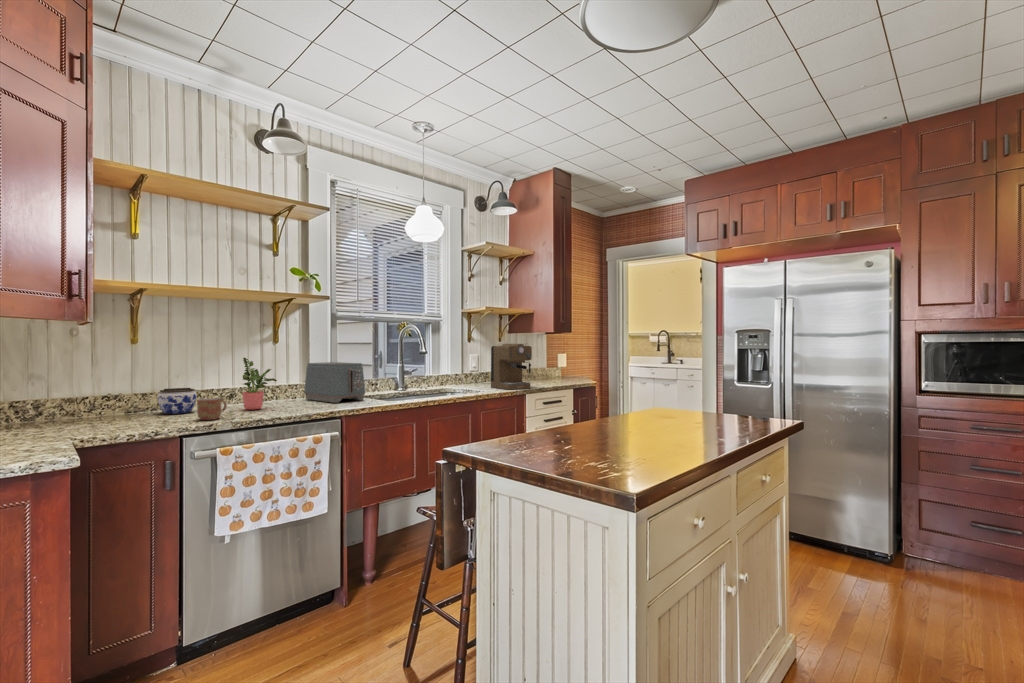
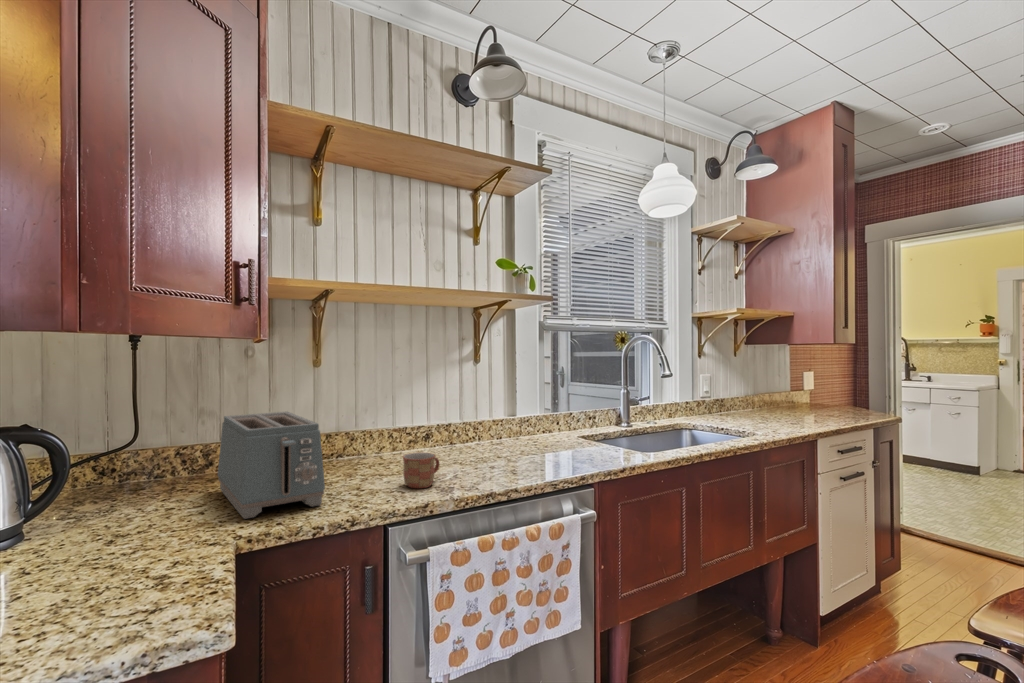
coffee maker: present [491,344,532,390] -> none [744,362,814,430]
potted plant: present [243,358,277,410] -> none [449,387,490,463]
toaster: present [304,362,365,403] -> present [218,412,325,519]
jar: present [158,388,197,414] -> none [346,428,392,467]

